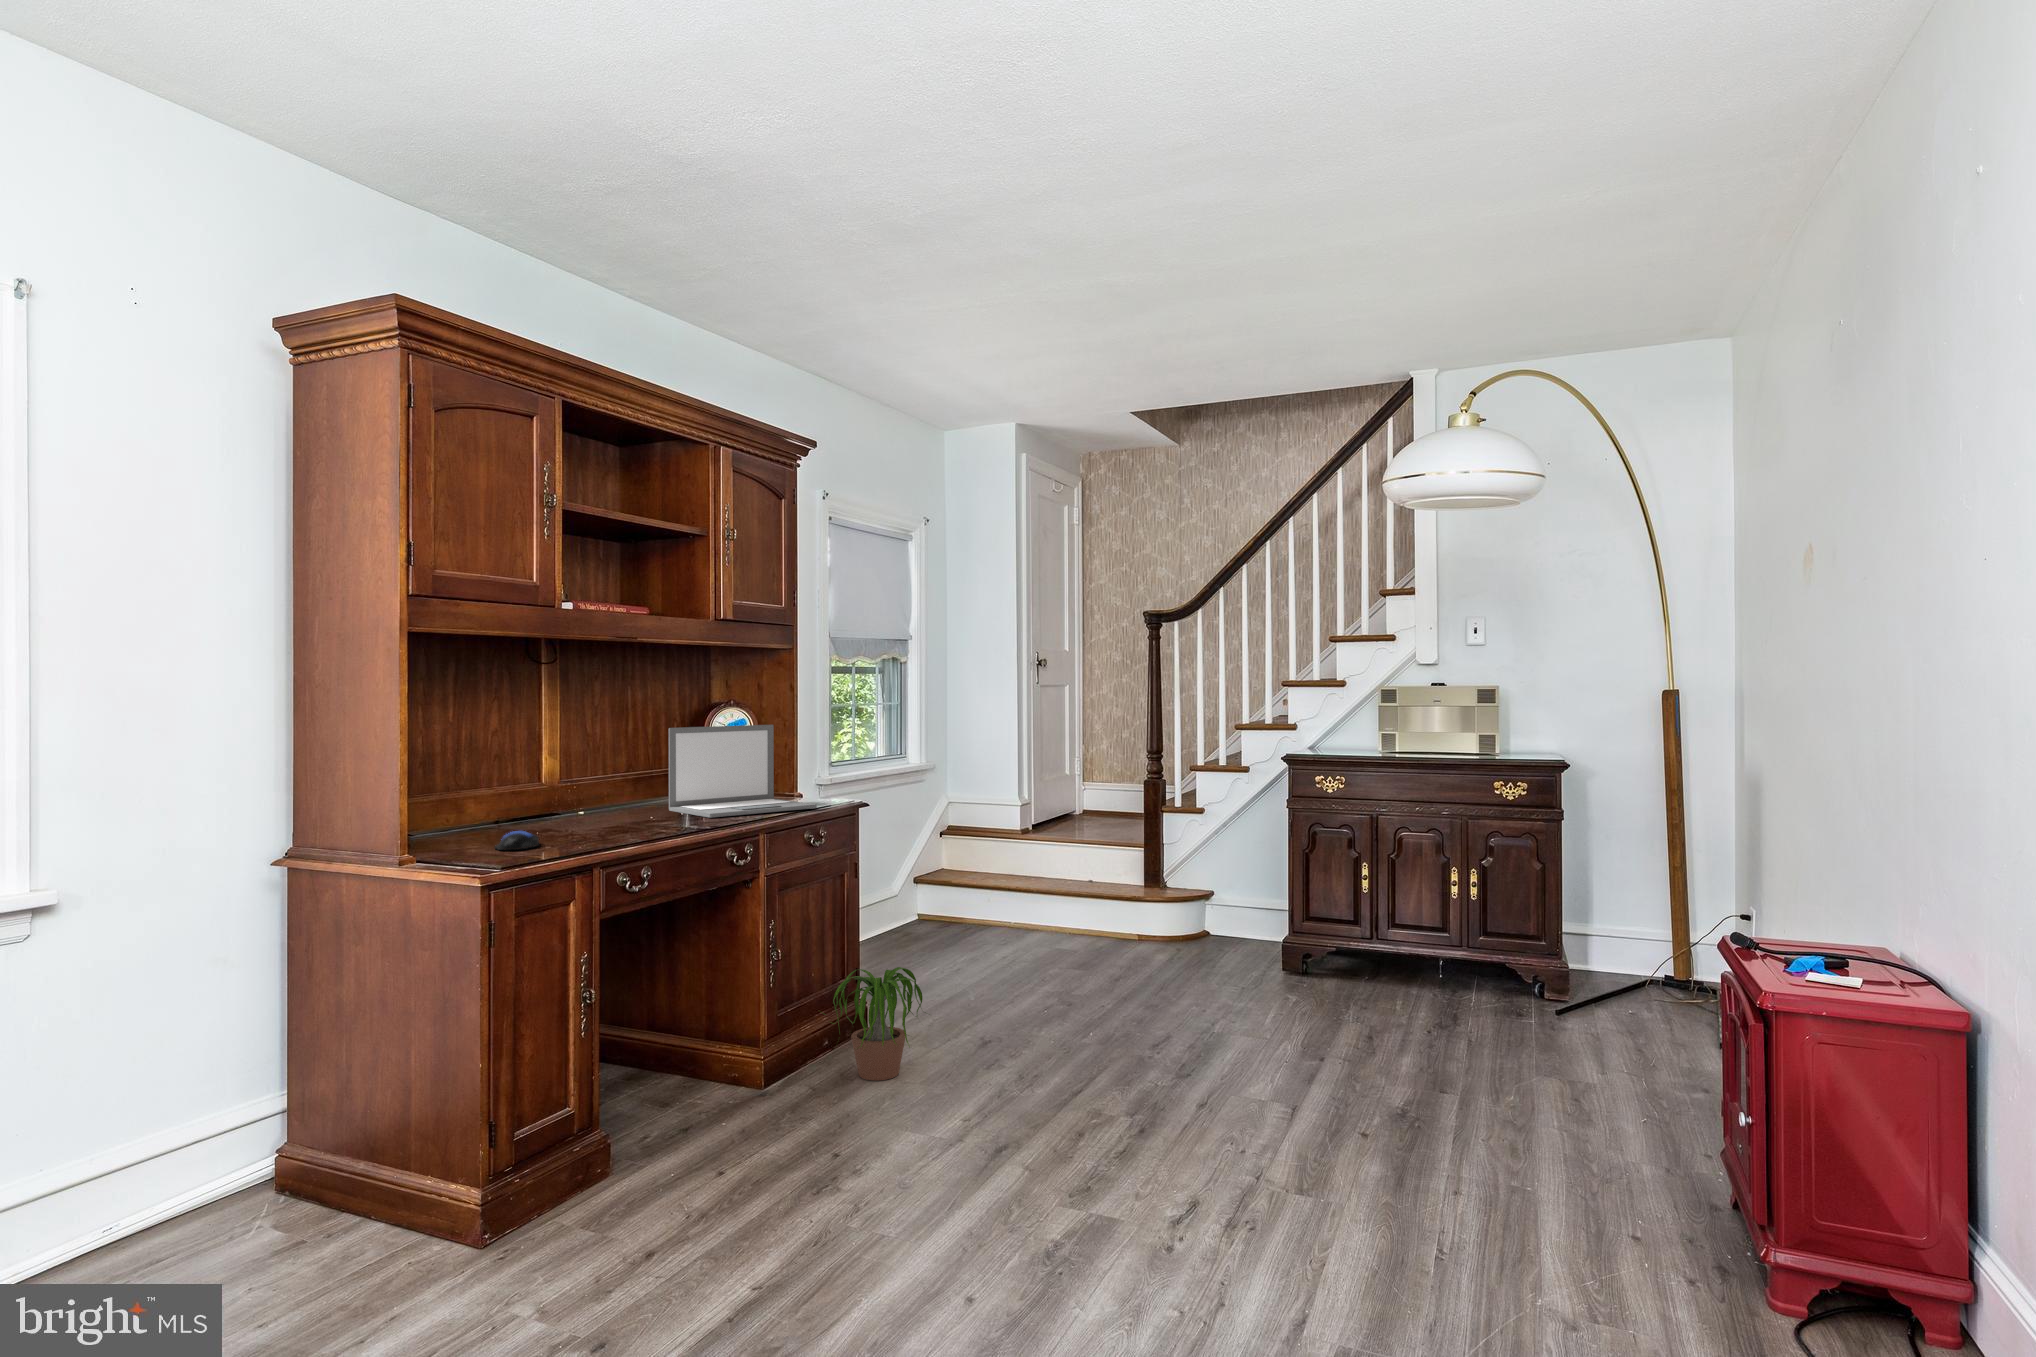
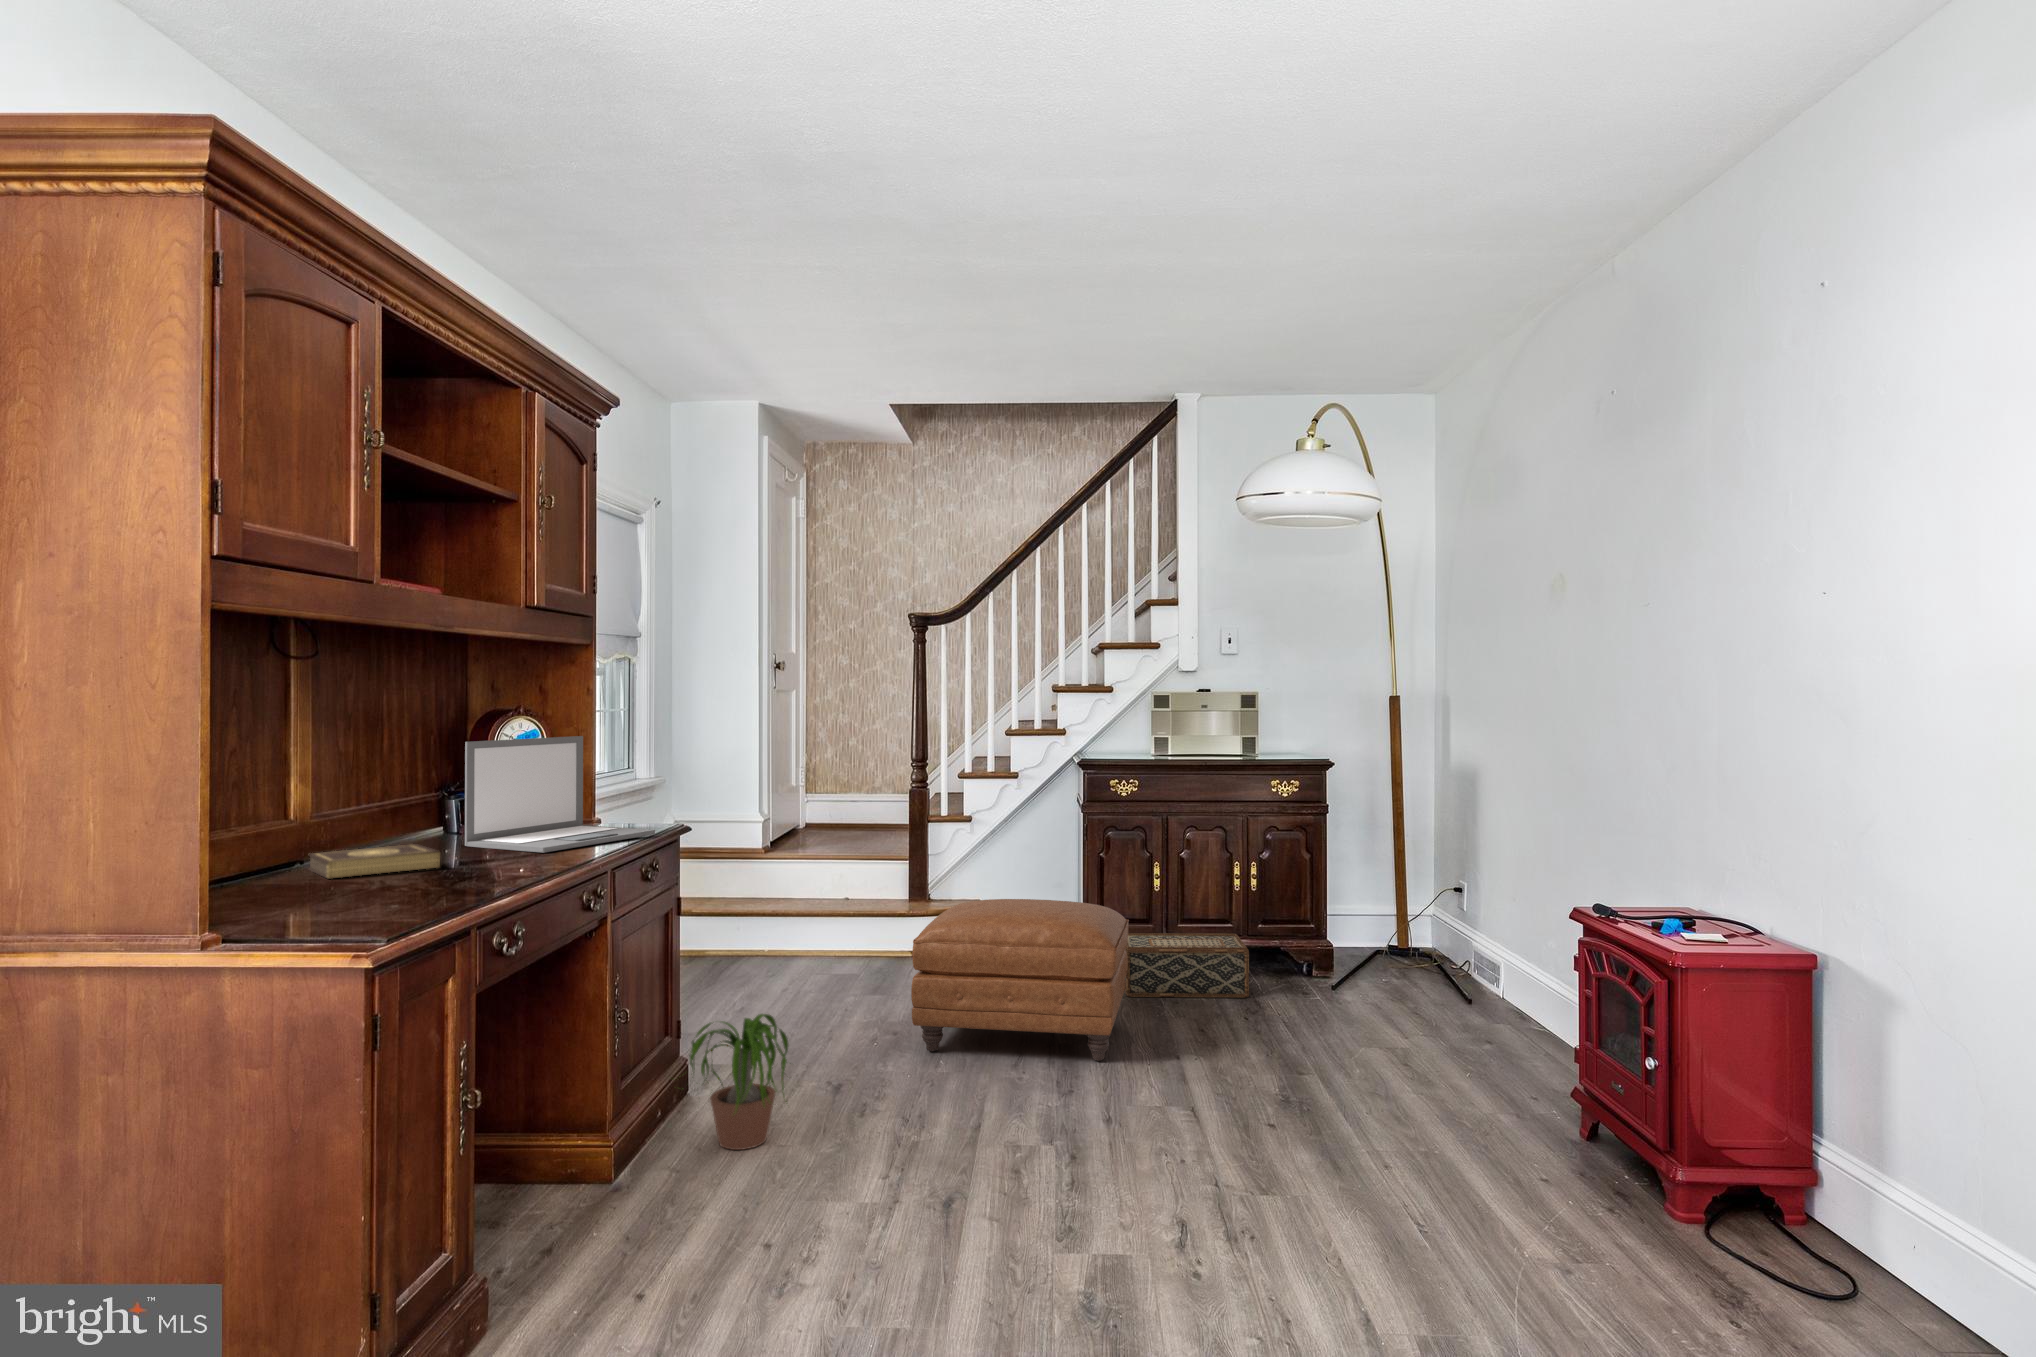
book: none [538,806,620,828] -> present [309,844,440,879]
computer mouse: present [494,831,539,850] -> none [321,885,383,914]
ottoman: none [1068,887,1299,1050] -> present [911,899,1129,1061]
woven basket: none [1318,933,1454,1009] -> present [1125,933,1249,998]

